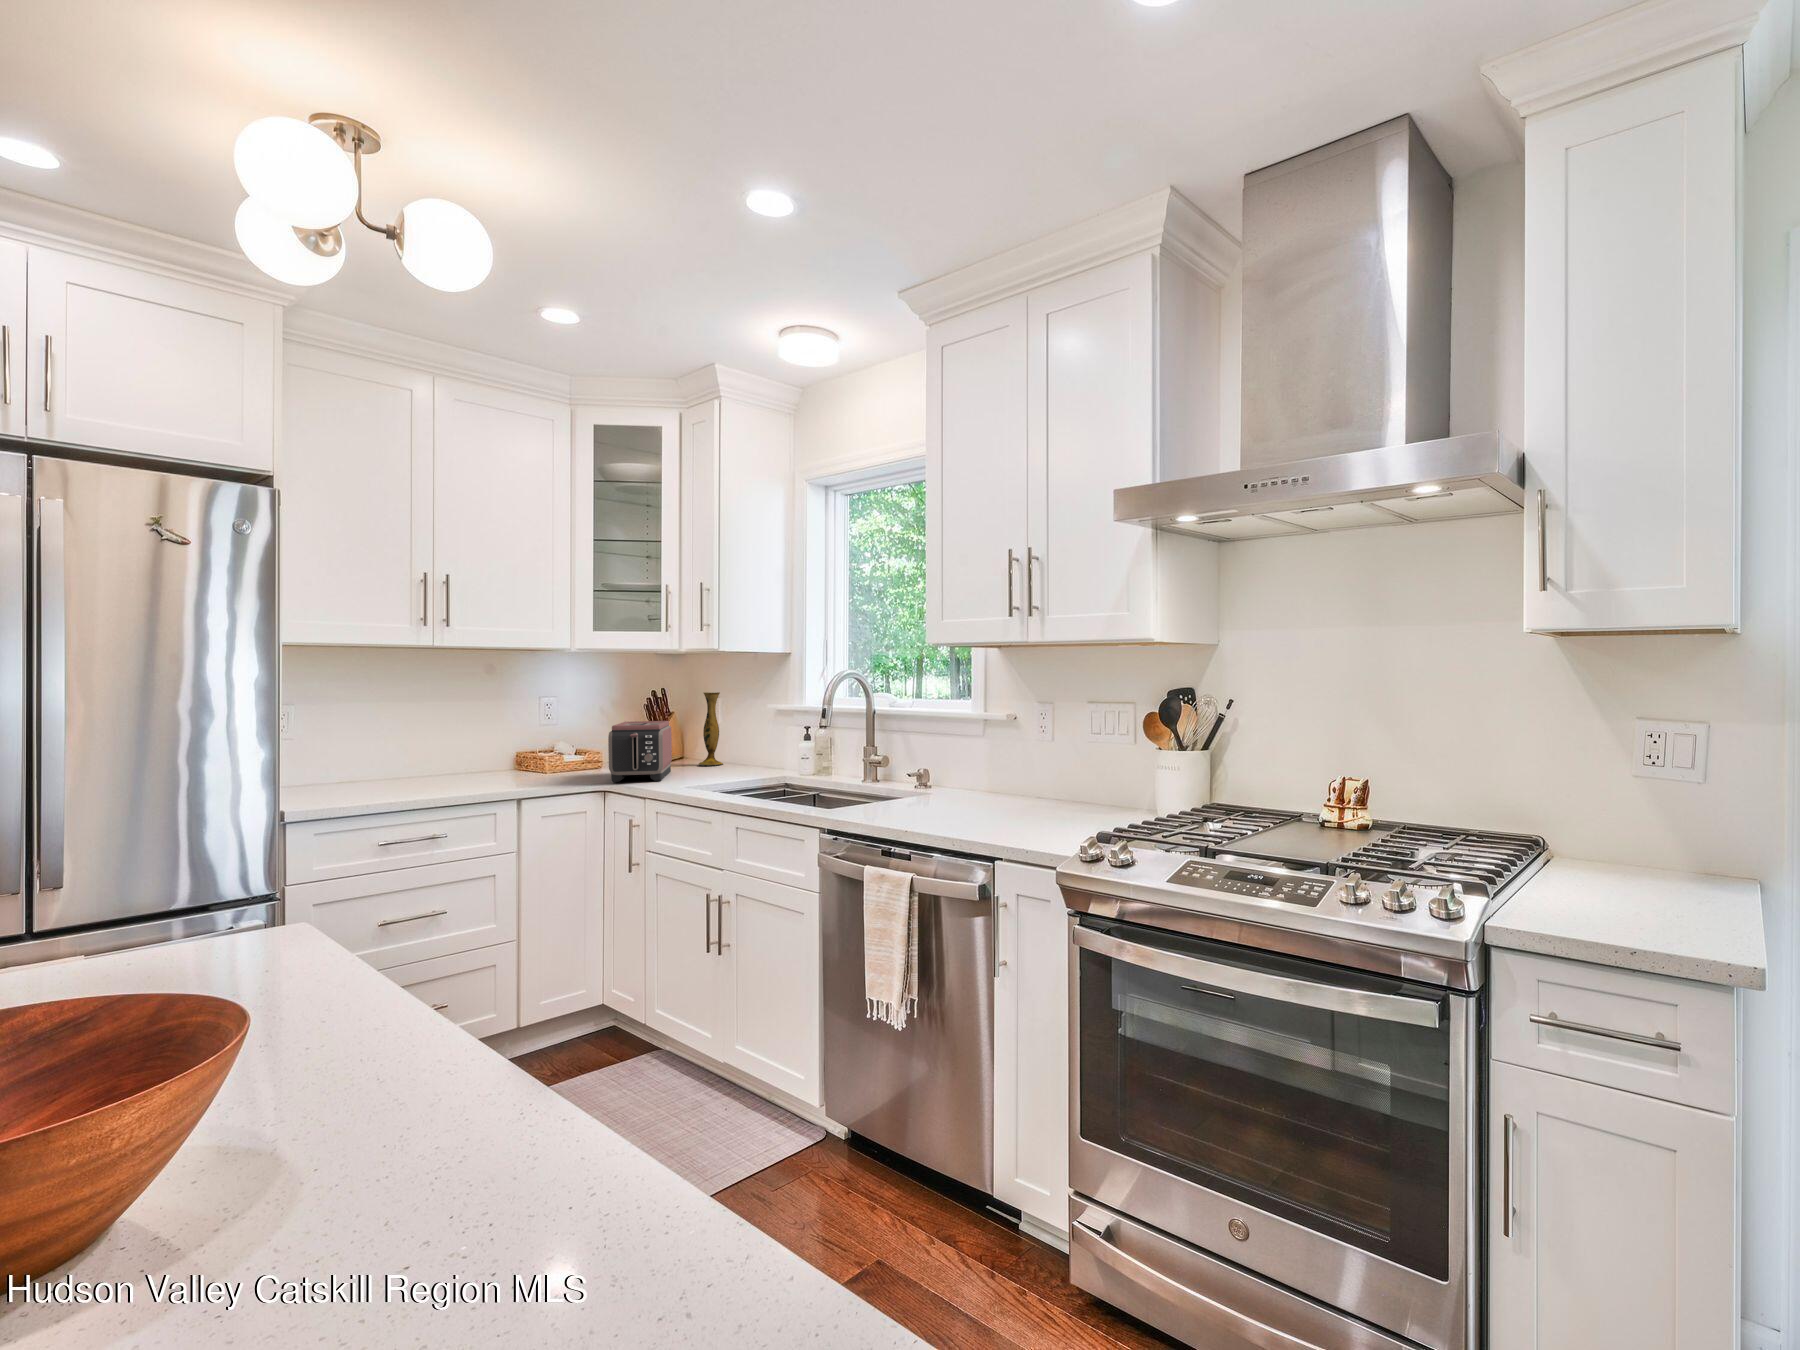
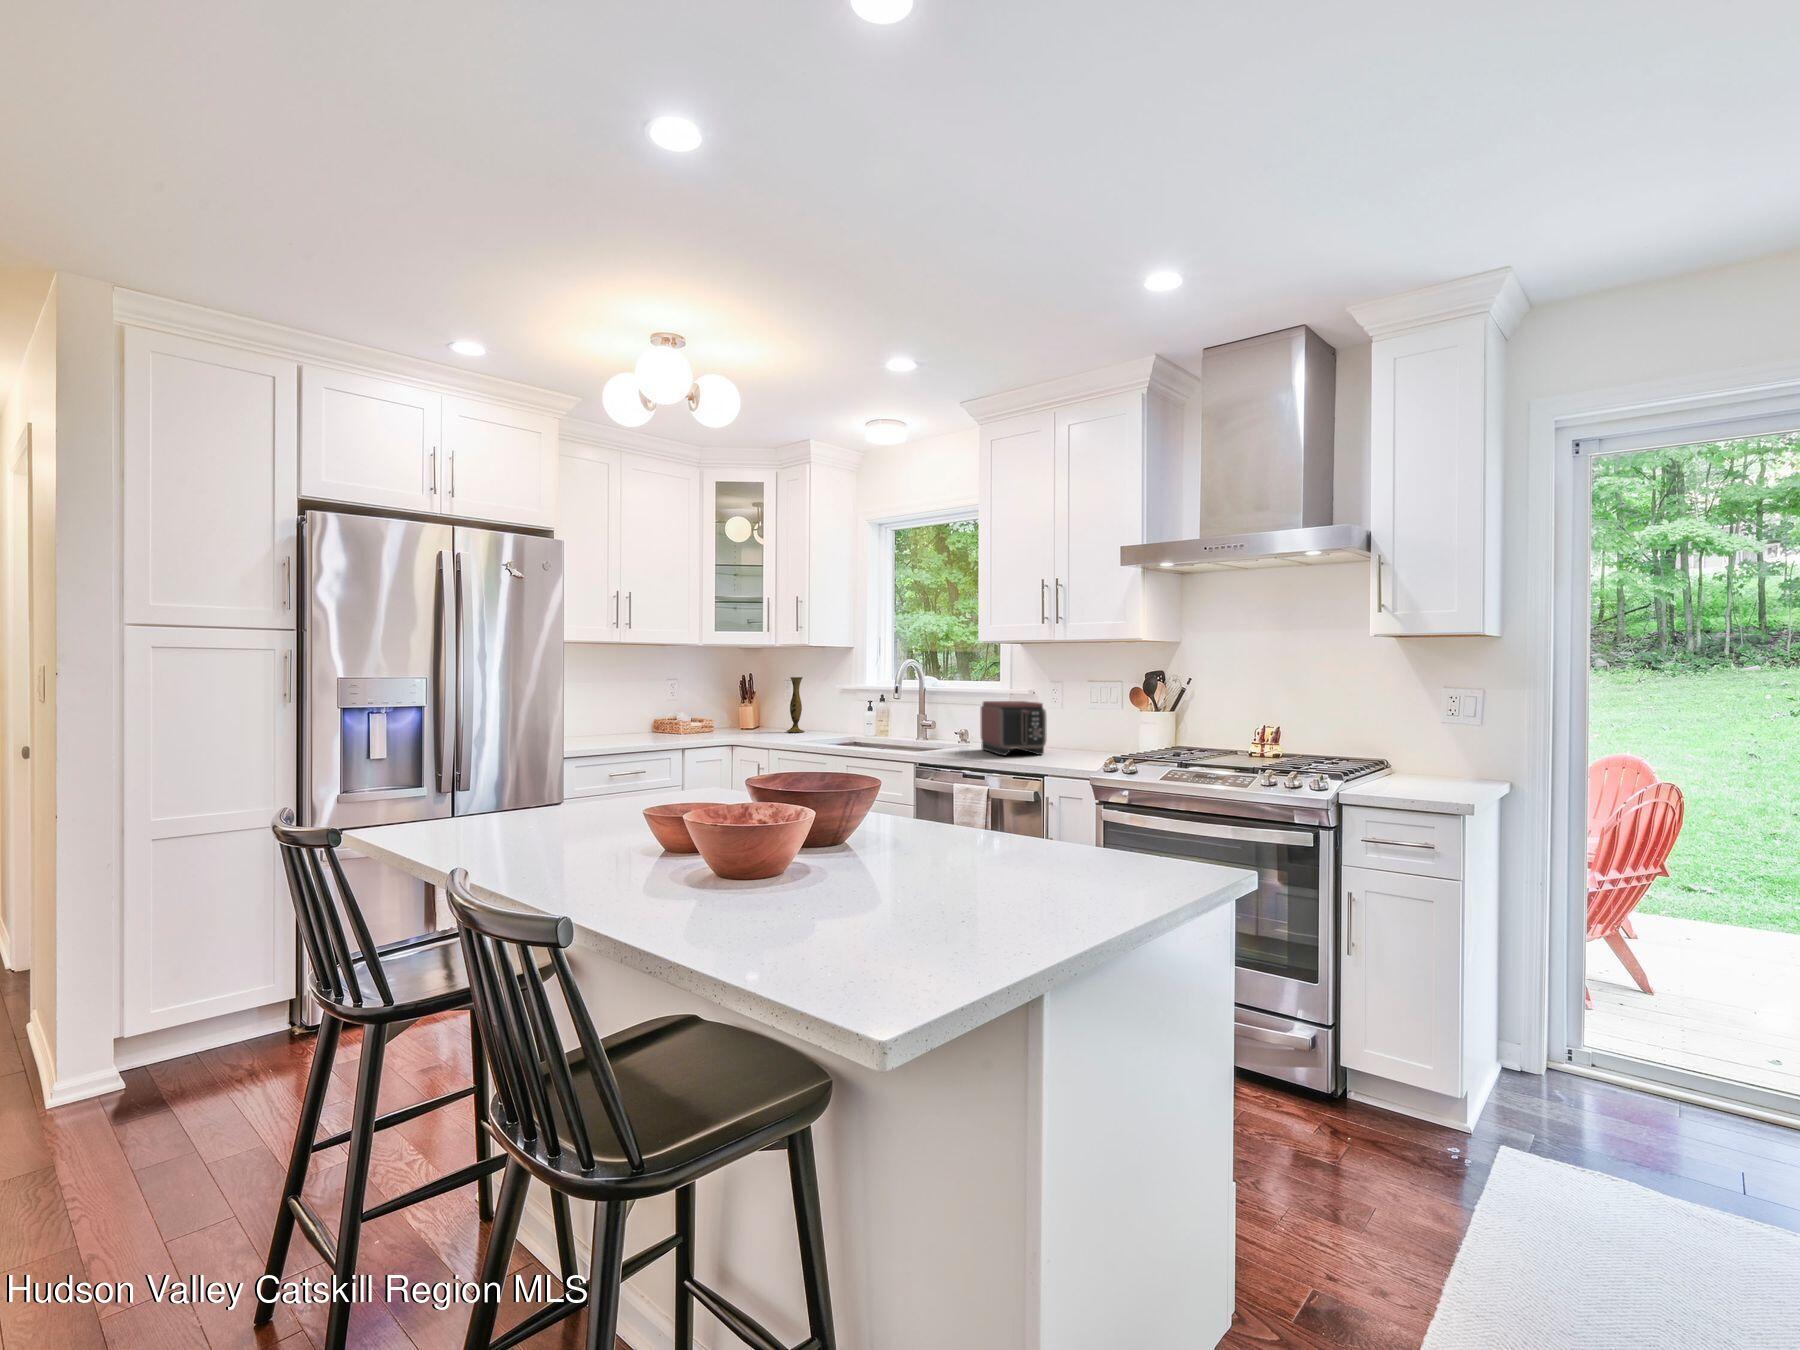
toaster: present [608,721,672,782] -> present [980,701,1046,755]

